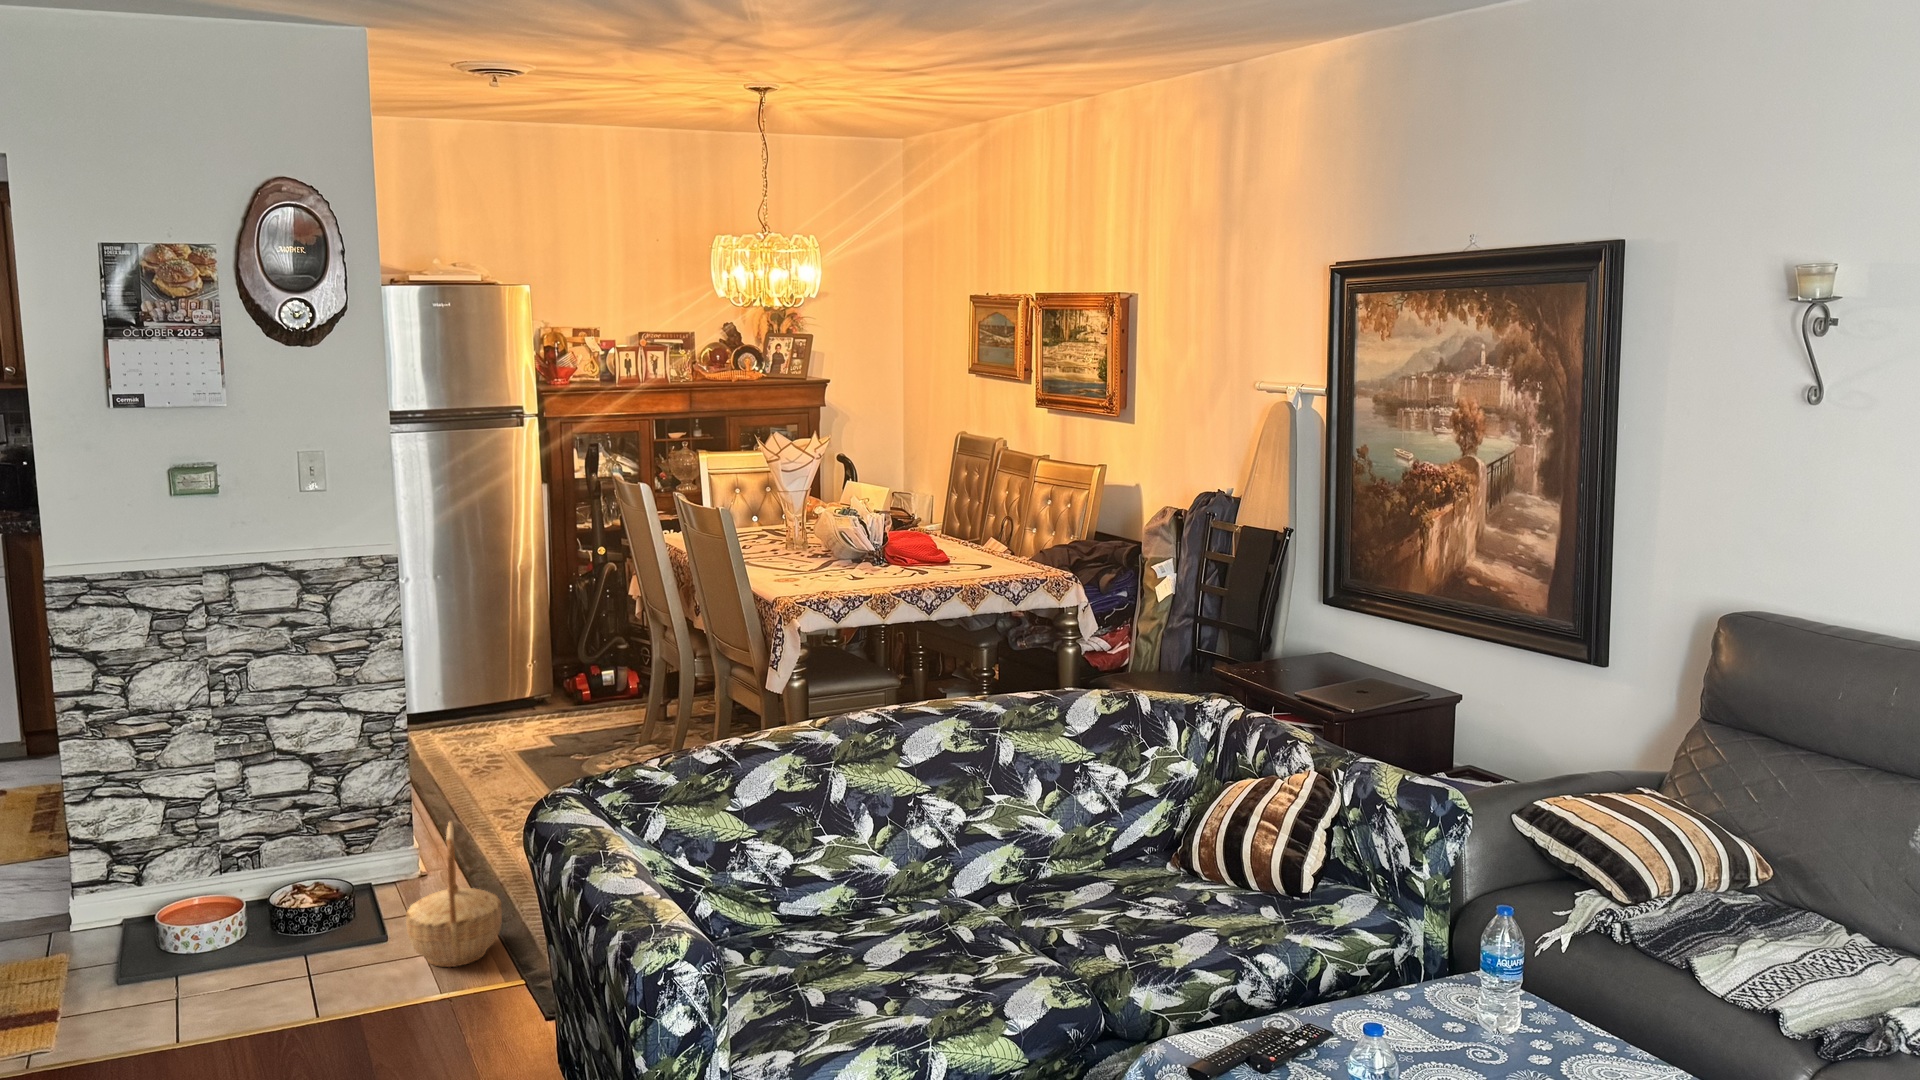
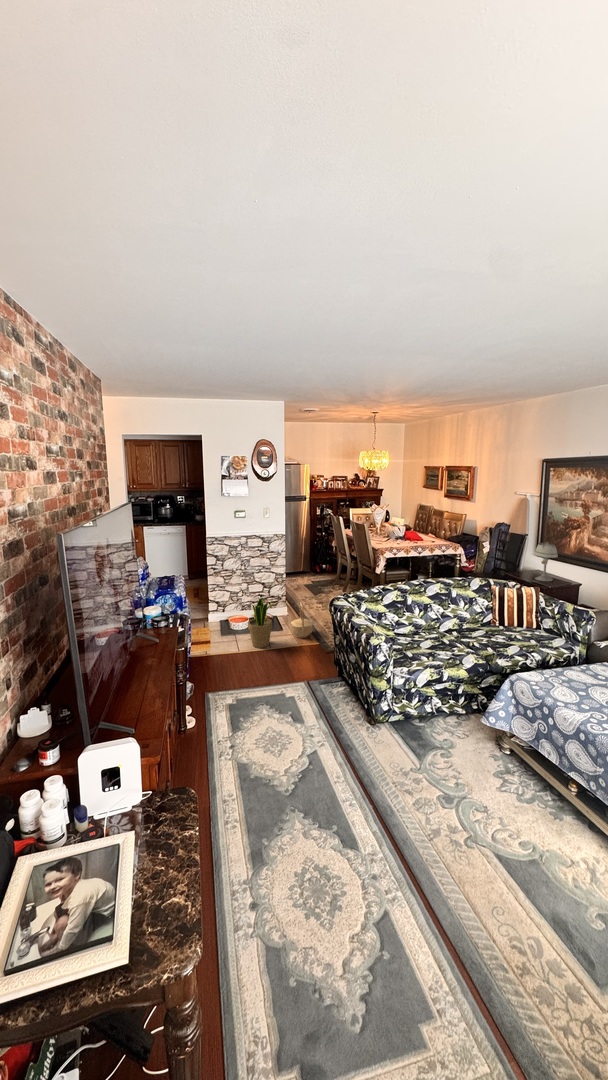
table lamp: none [1305,552,1381,691] -> present [534,542,558,581]
potted plant: none [205,812,328,1025] -> present [248,598,275,648]

